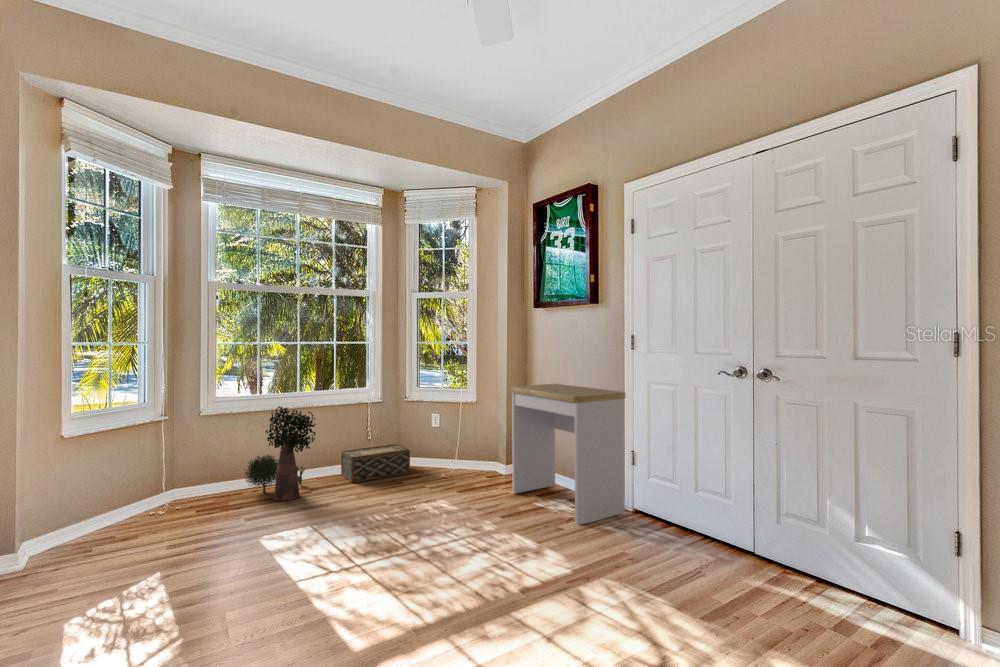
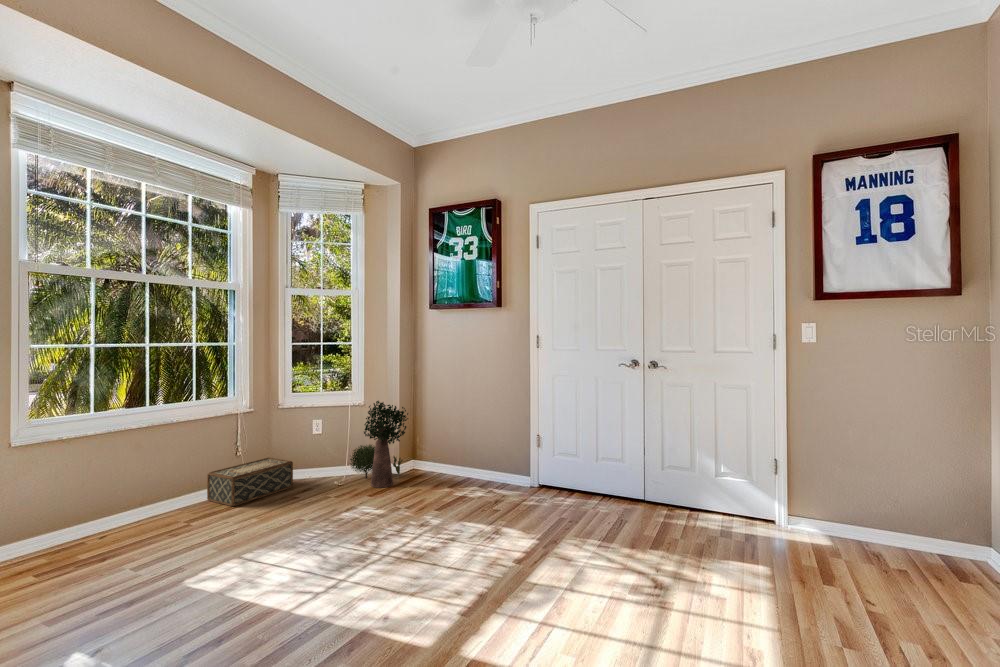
desk: present [511,384,626,524] -> none [422,381,533,504]
potted plant: present [244,406,316,501] -> present [350,401,408,488]

